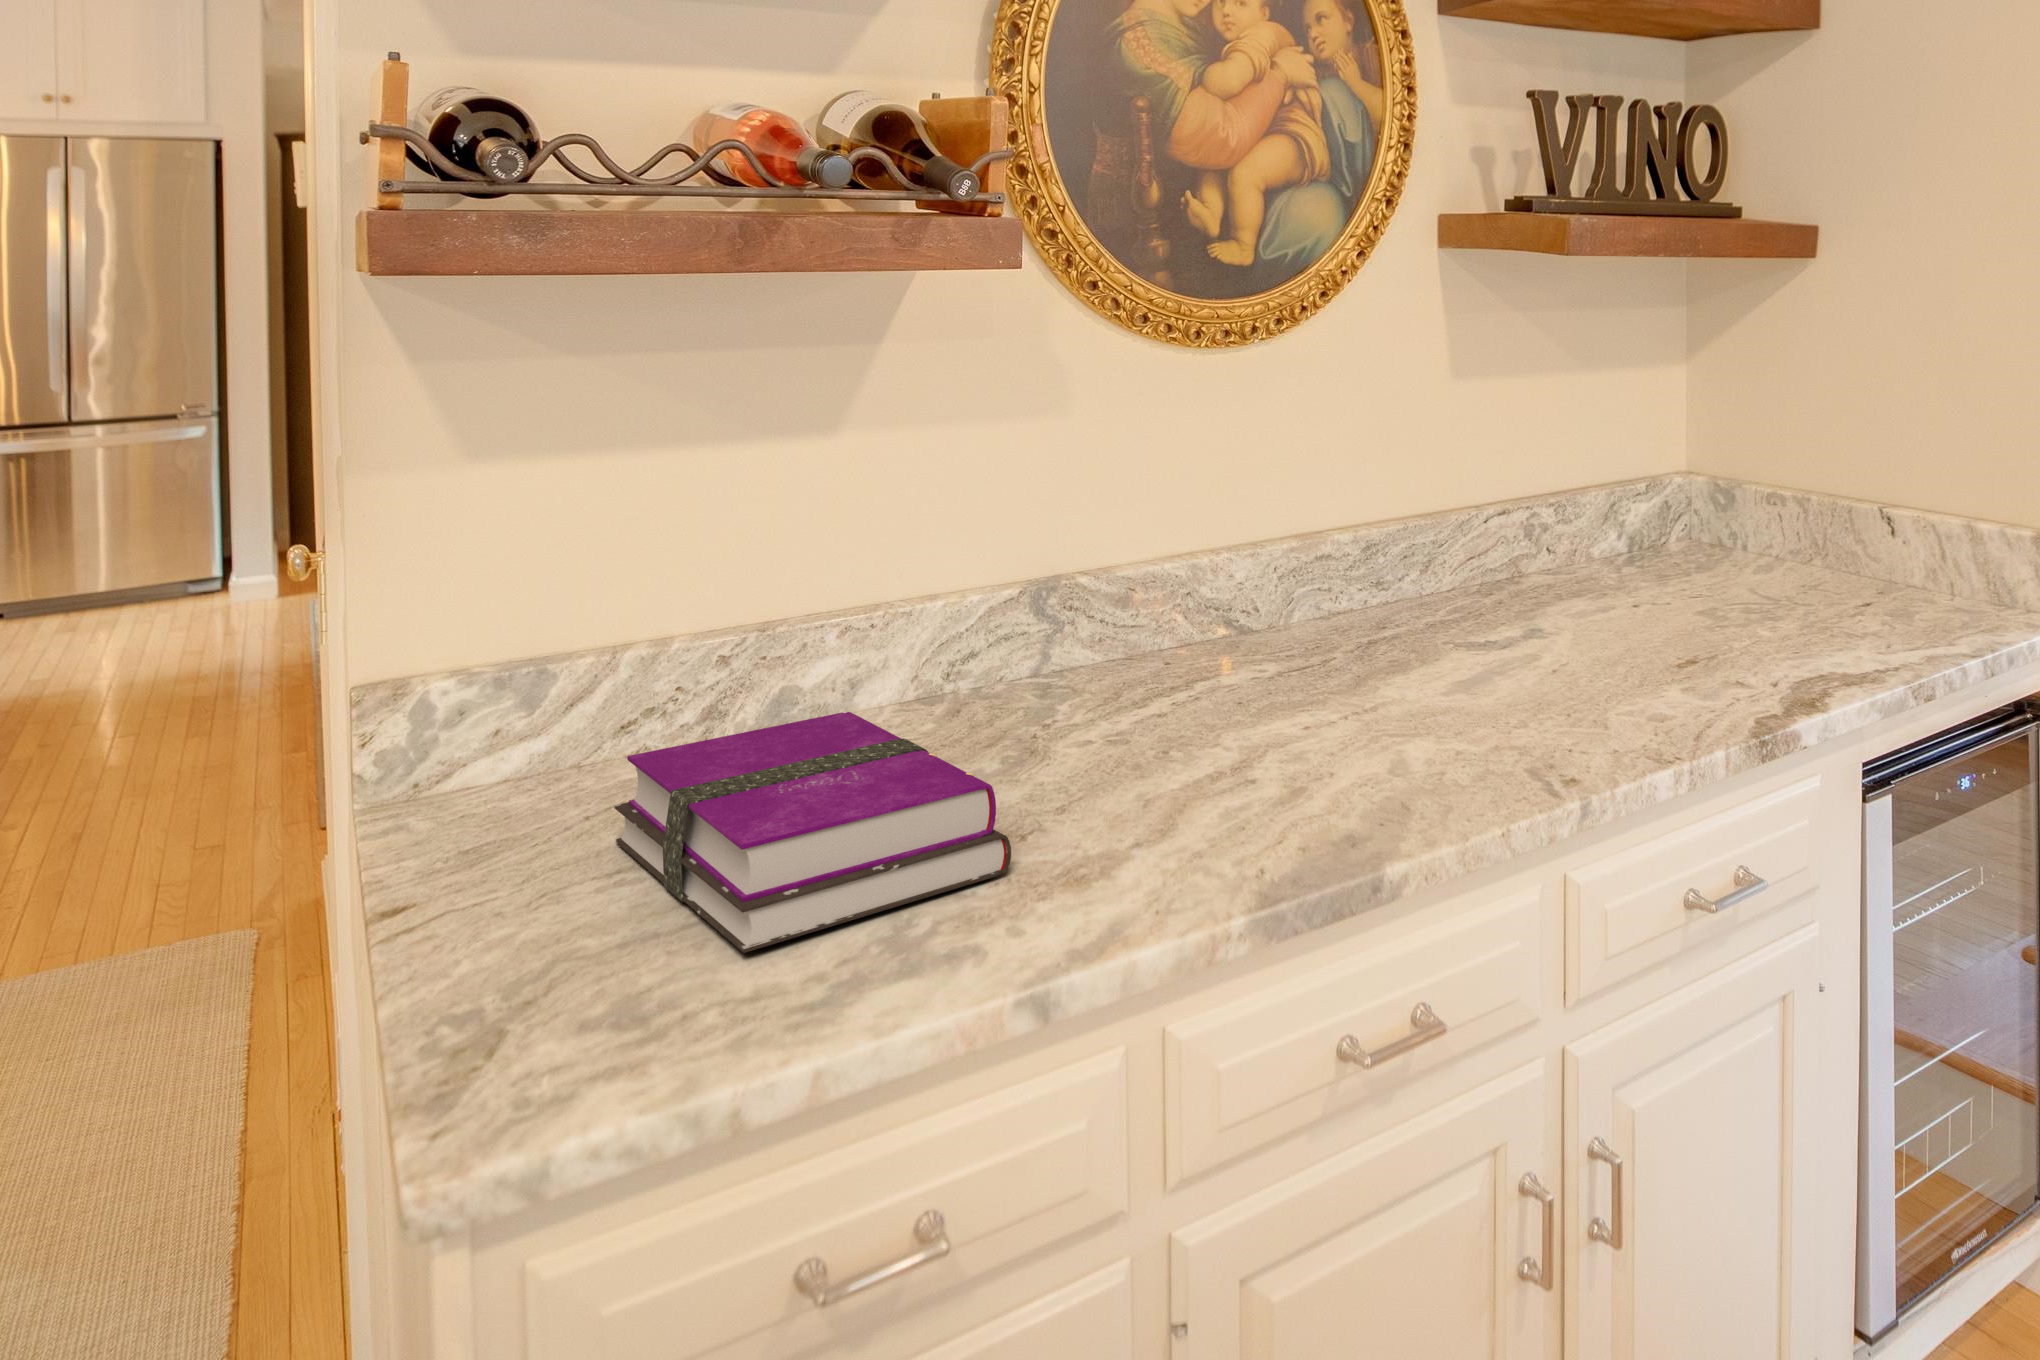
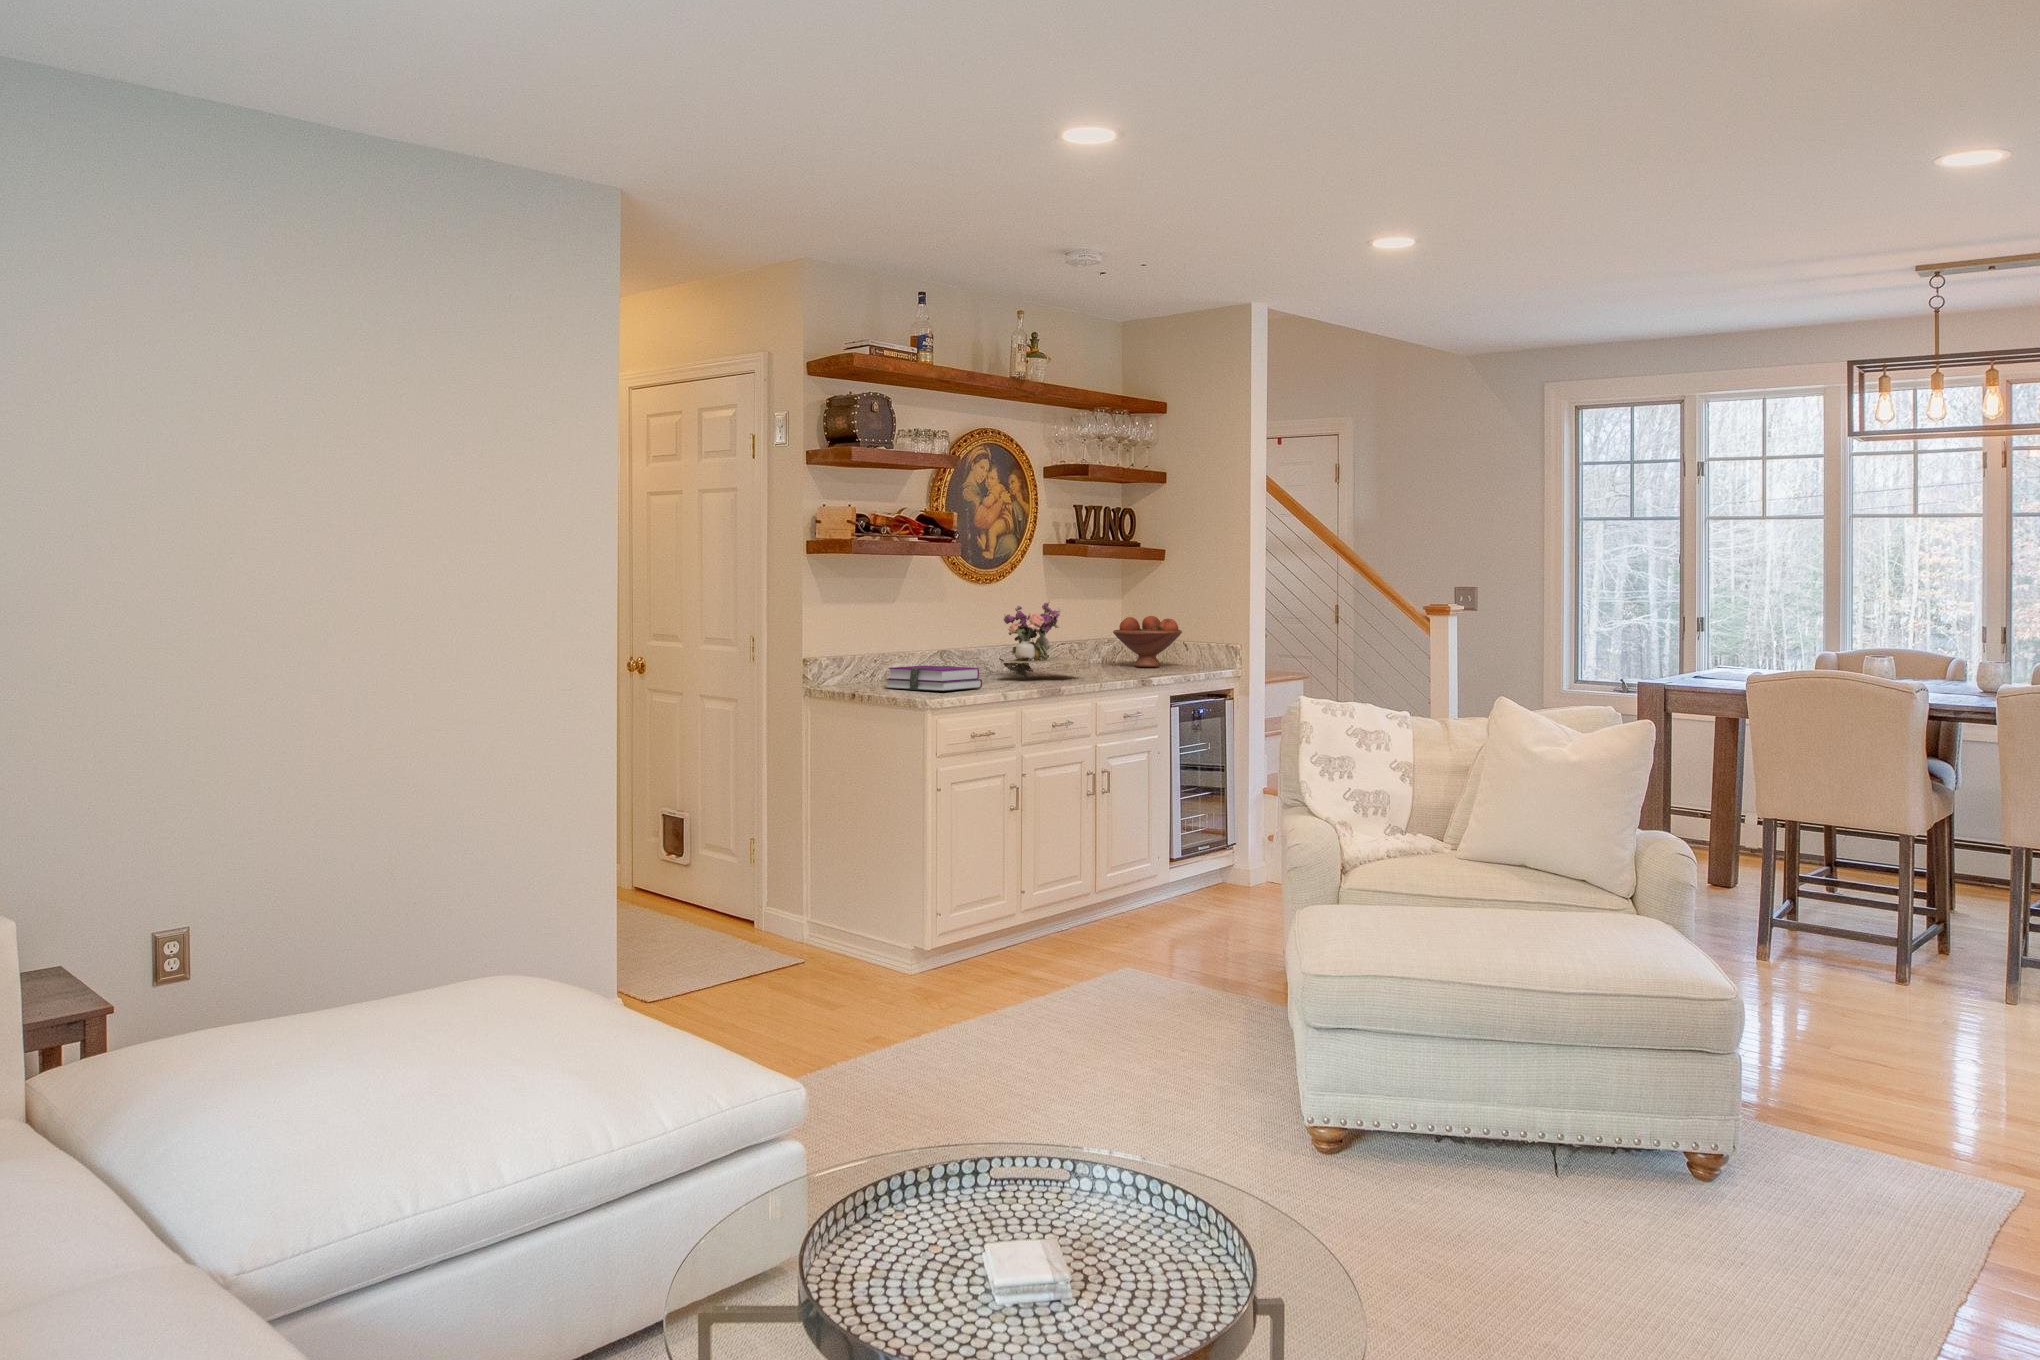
flower arrangement: none [1187,413,1534,723] -> present [999,601,1086,678]
fruit bowl: none [1654,432,1885,605] -> present [1113,616,1182,667]

